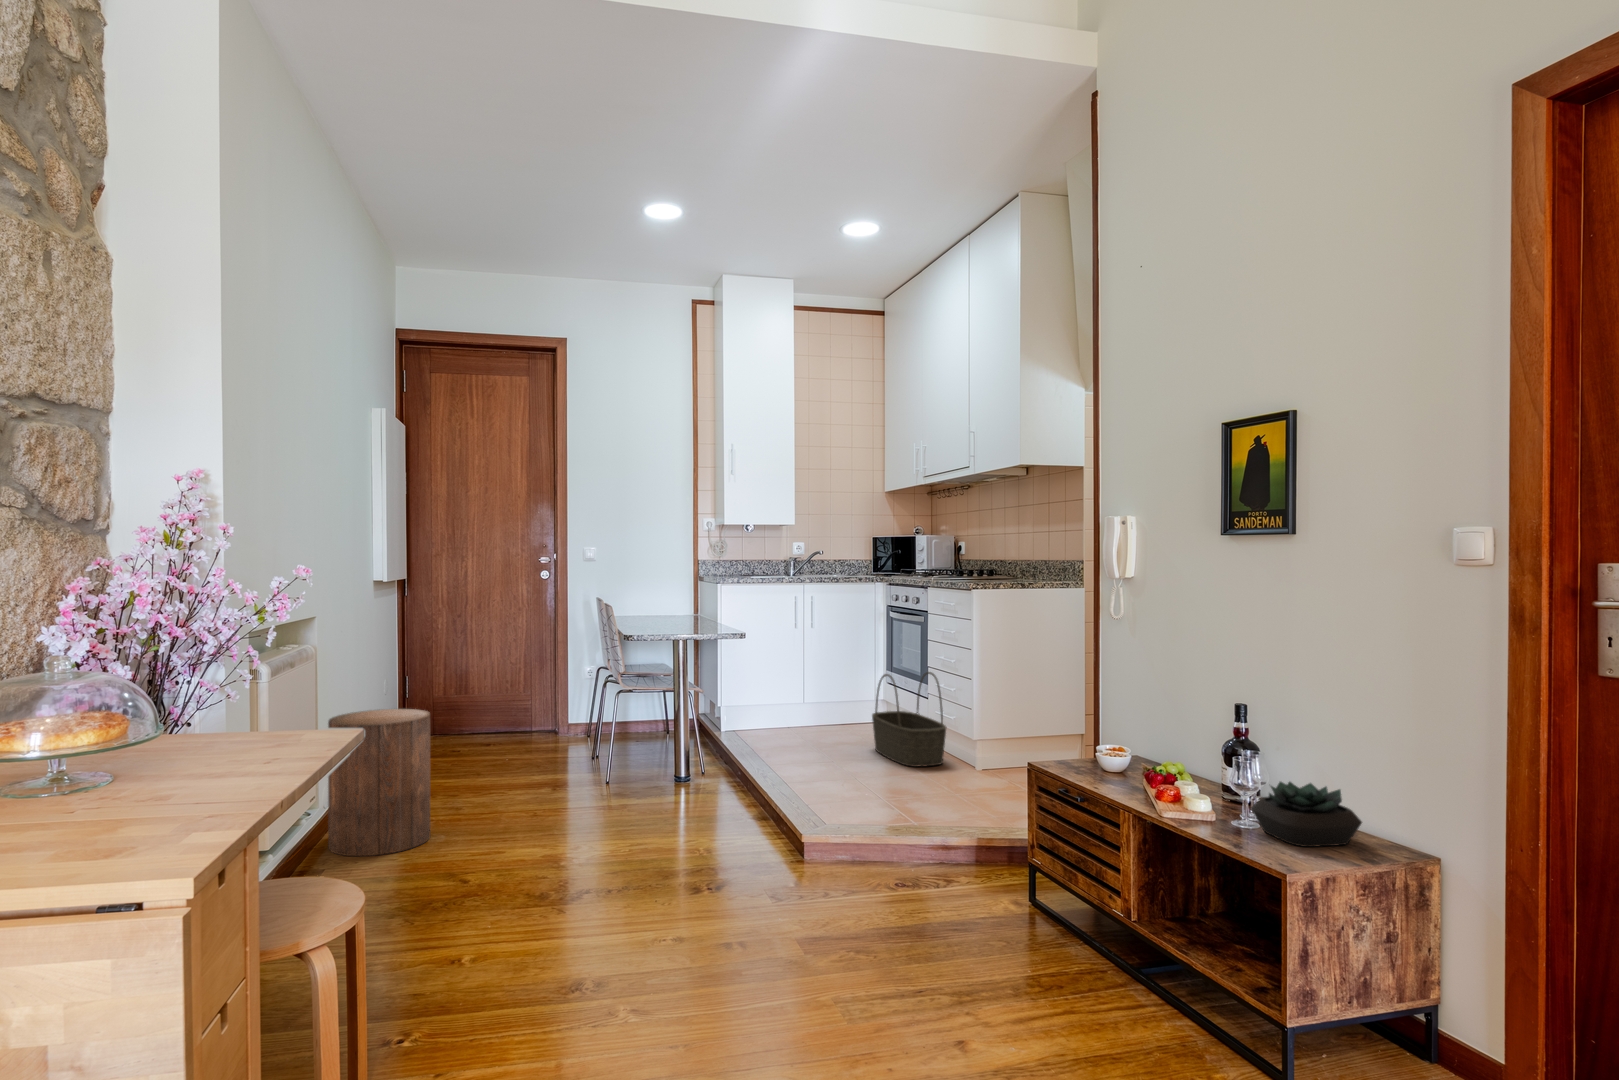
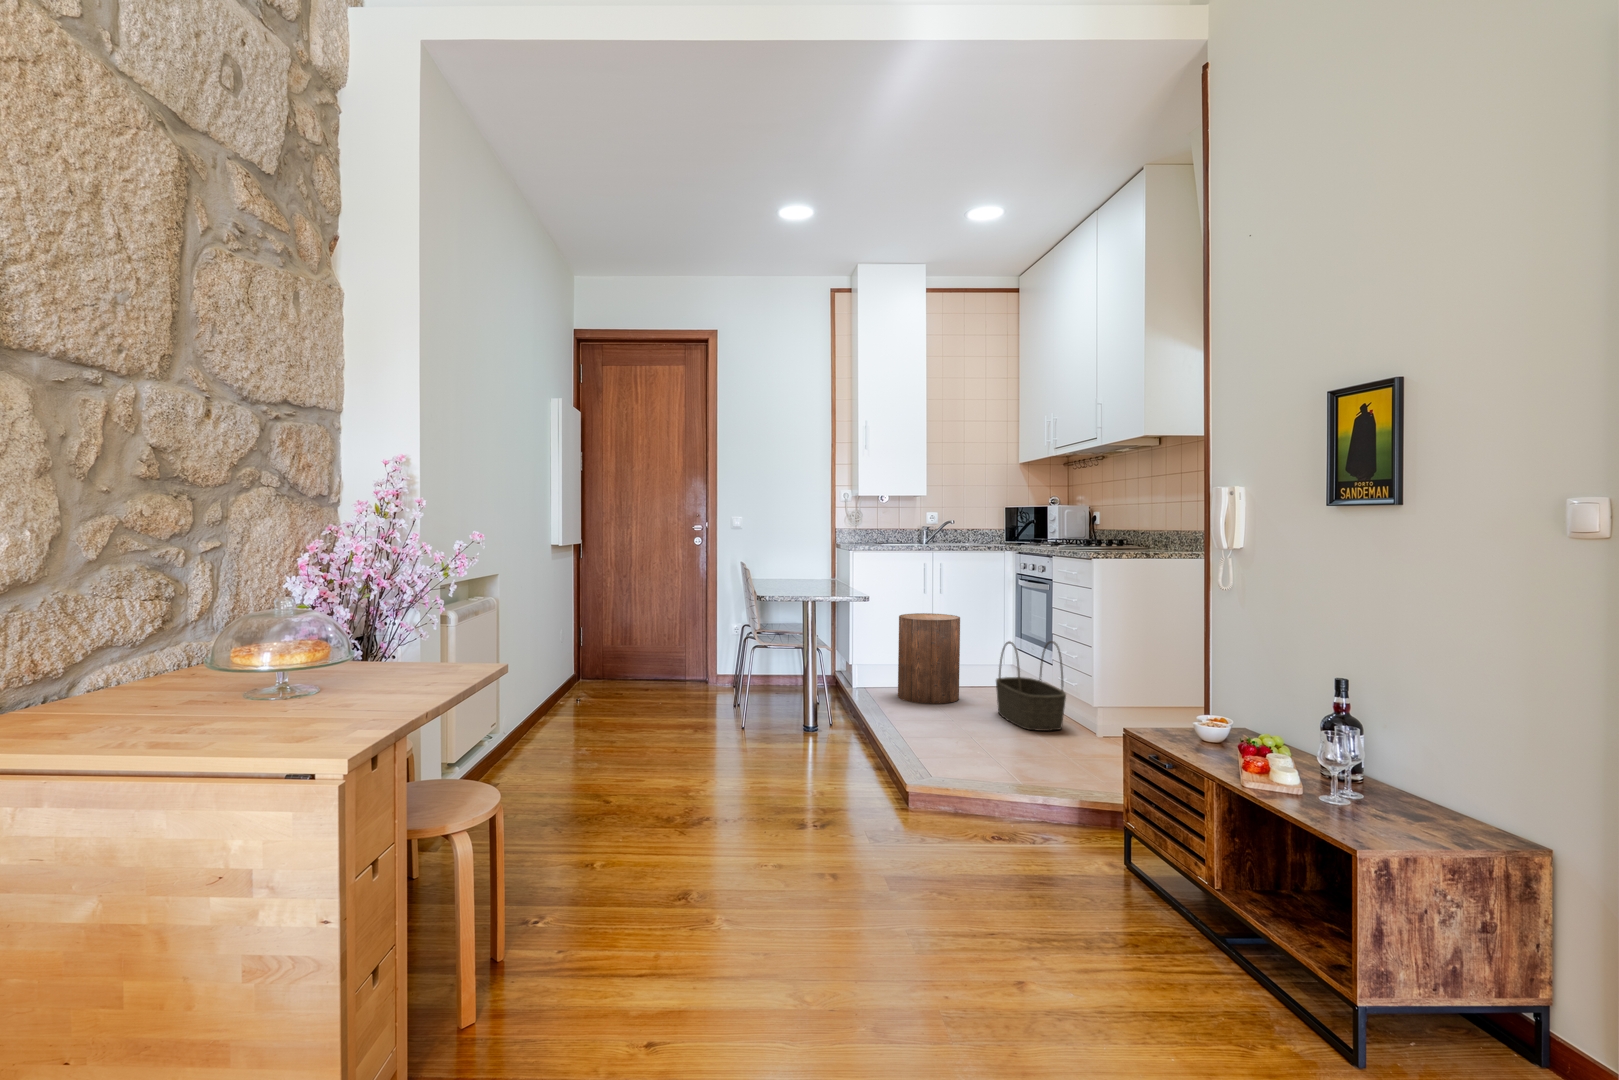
stool: present [328,709,430,856] -> present [898,613,960,704]
succulent plant: present [1251,782,1362,847] -> none [1327,758,1438,822]

